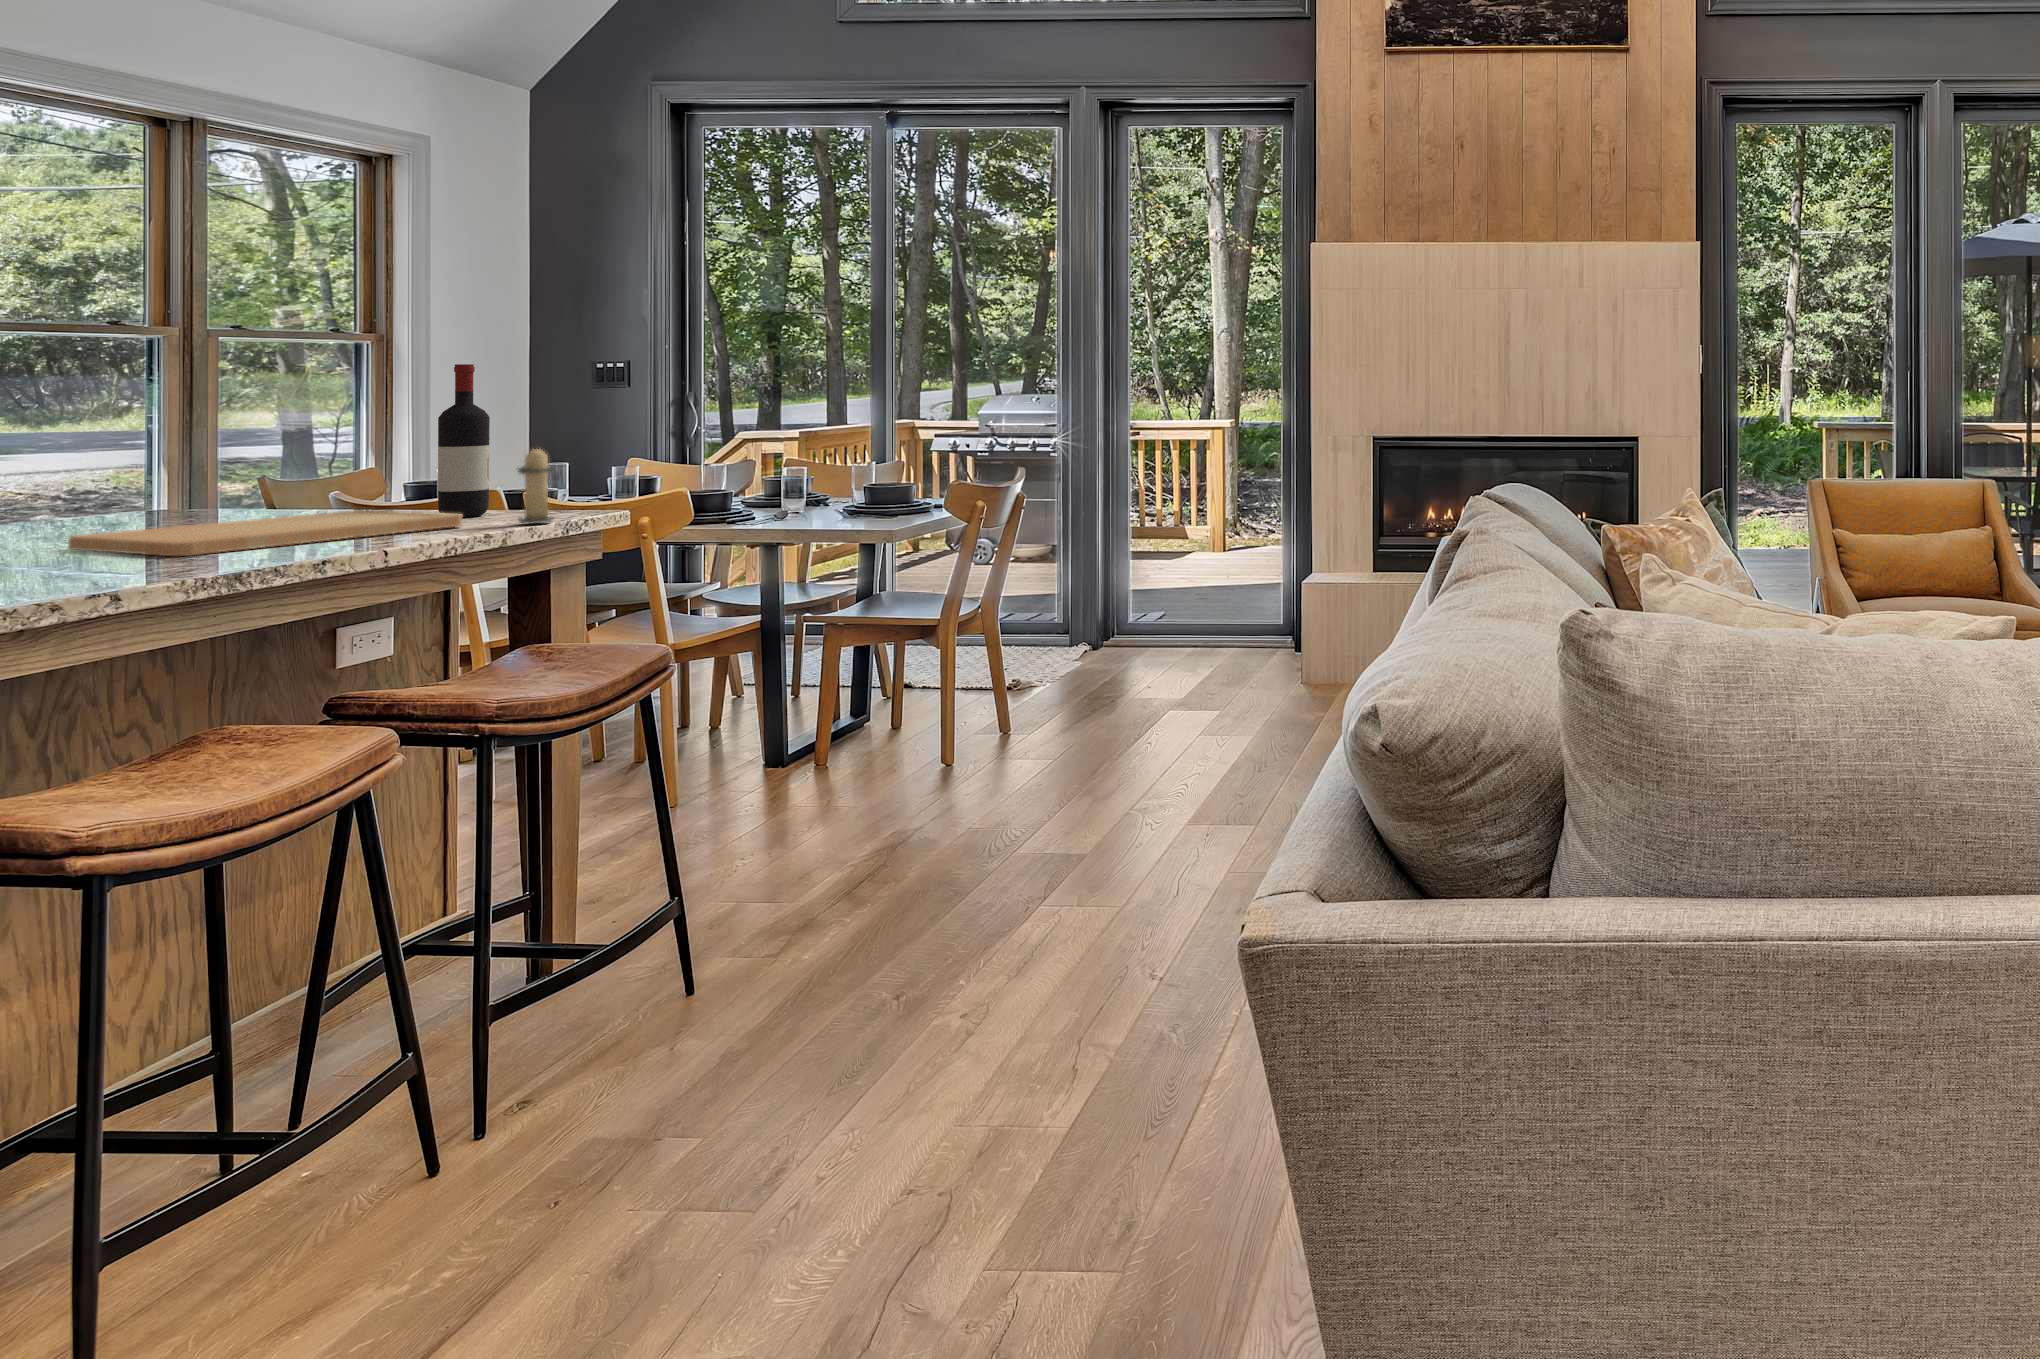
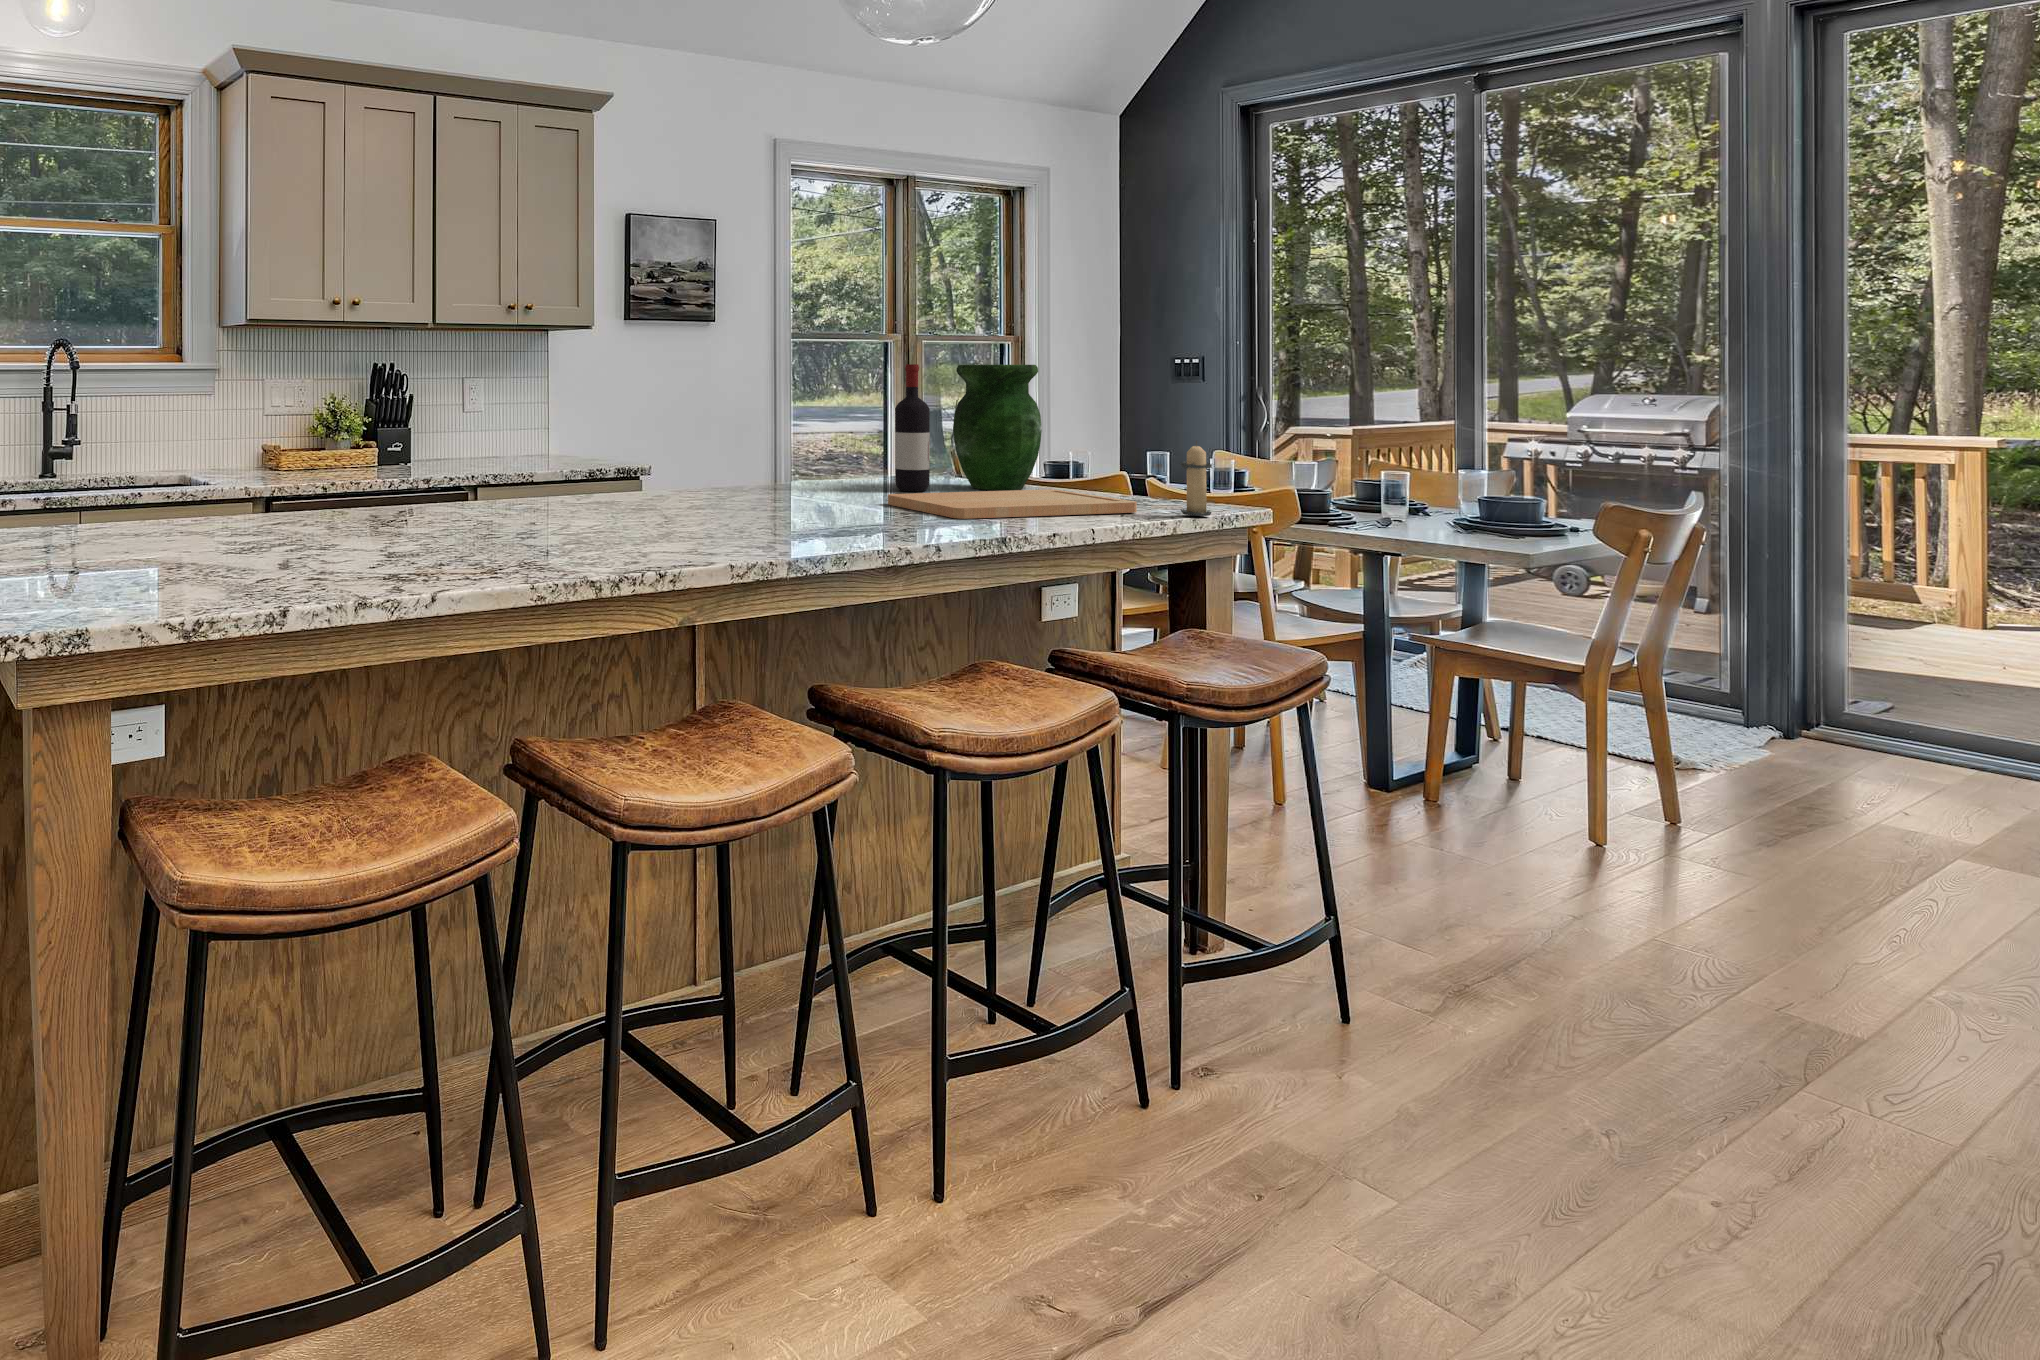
vase: none [210,364,353,519] -> present [953,365,1042,490]
wine bottle: present [438,364,490,517] -> present [895,364,930,491]

